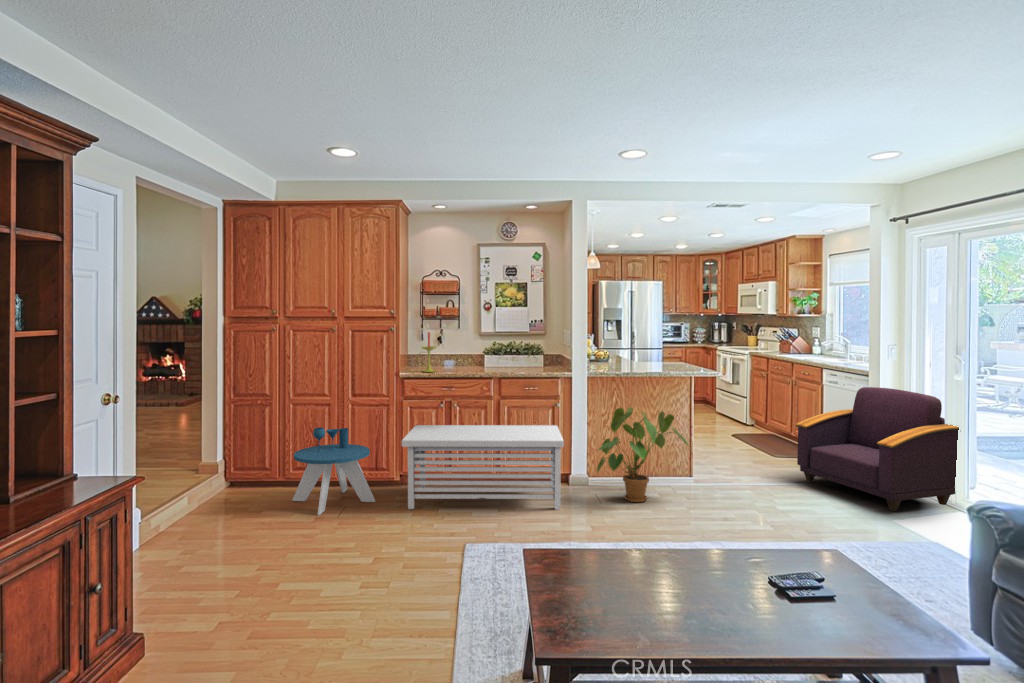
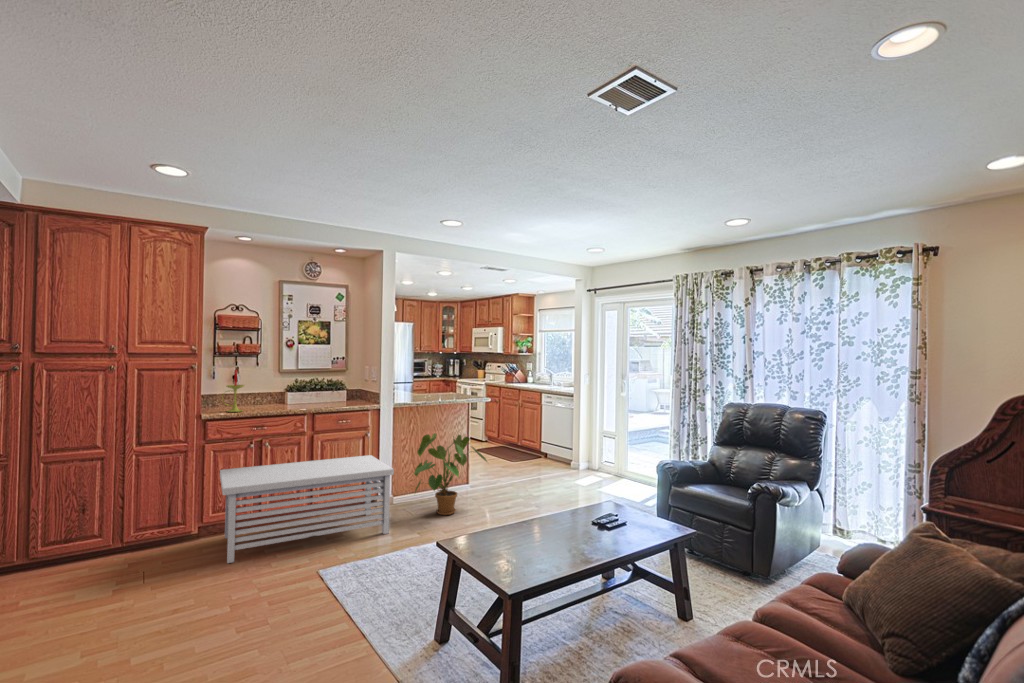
armchair: present [796,387,959,511] -> none [546,406,646,492]
side table: present [292,428,375,515] -> none [51,483,178,594]

